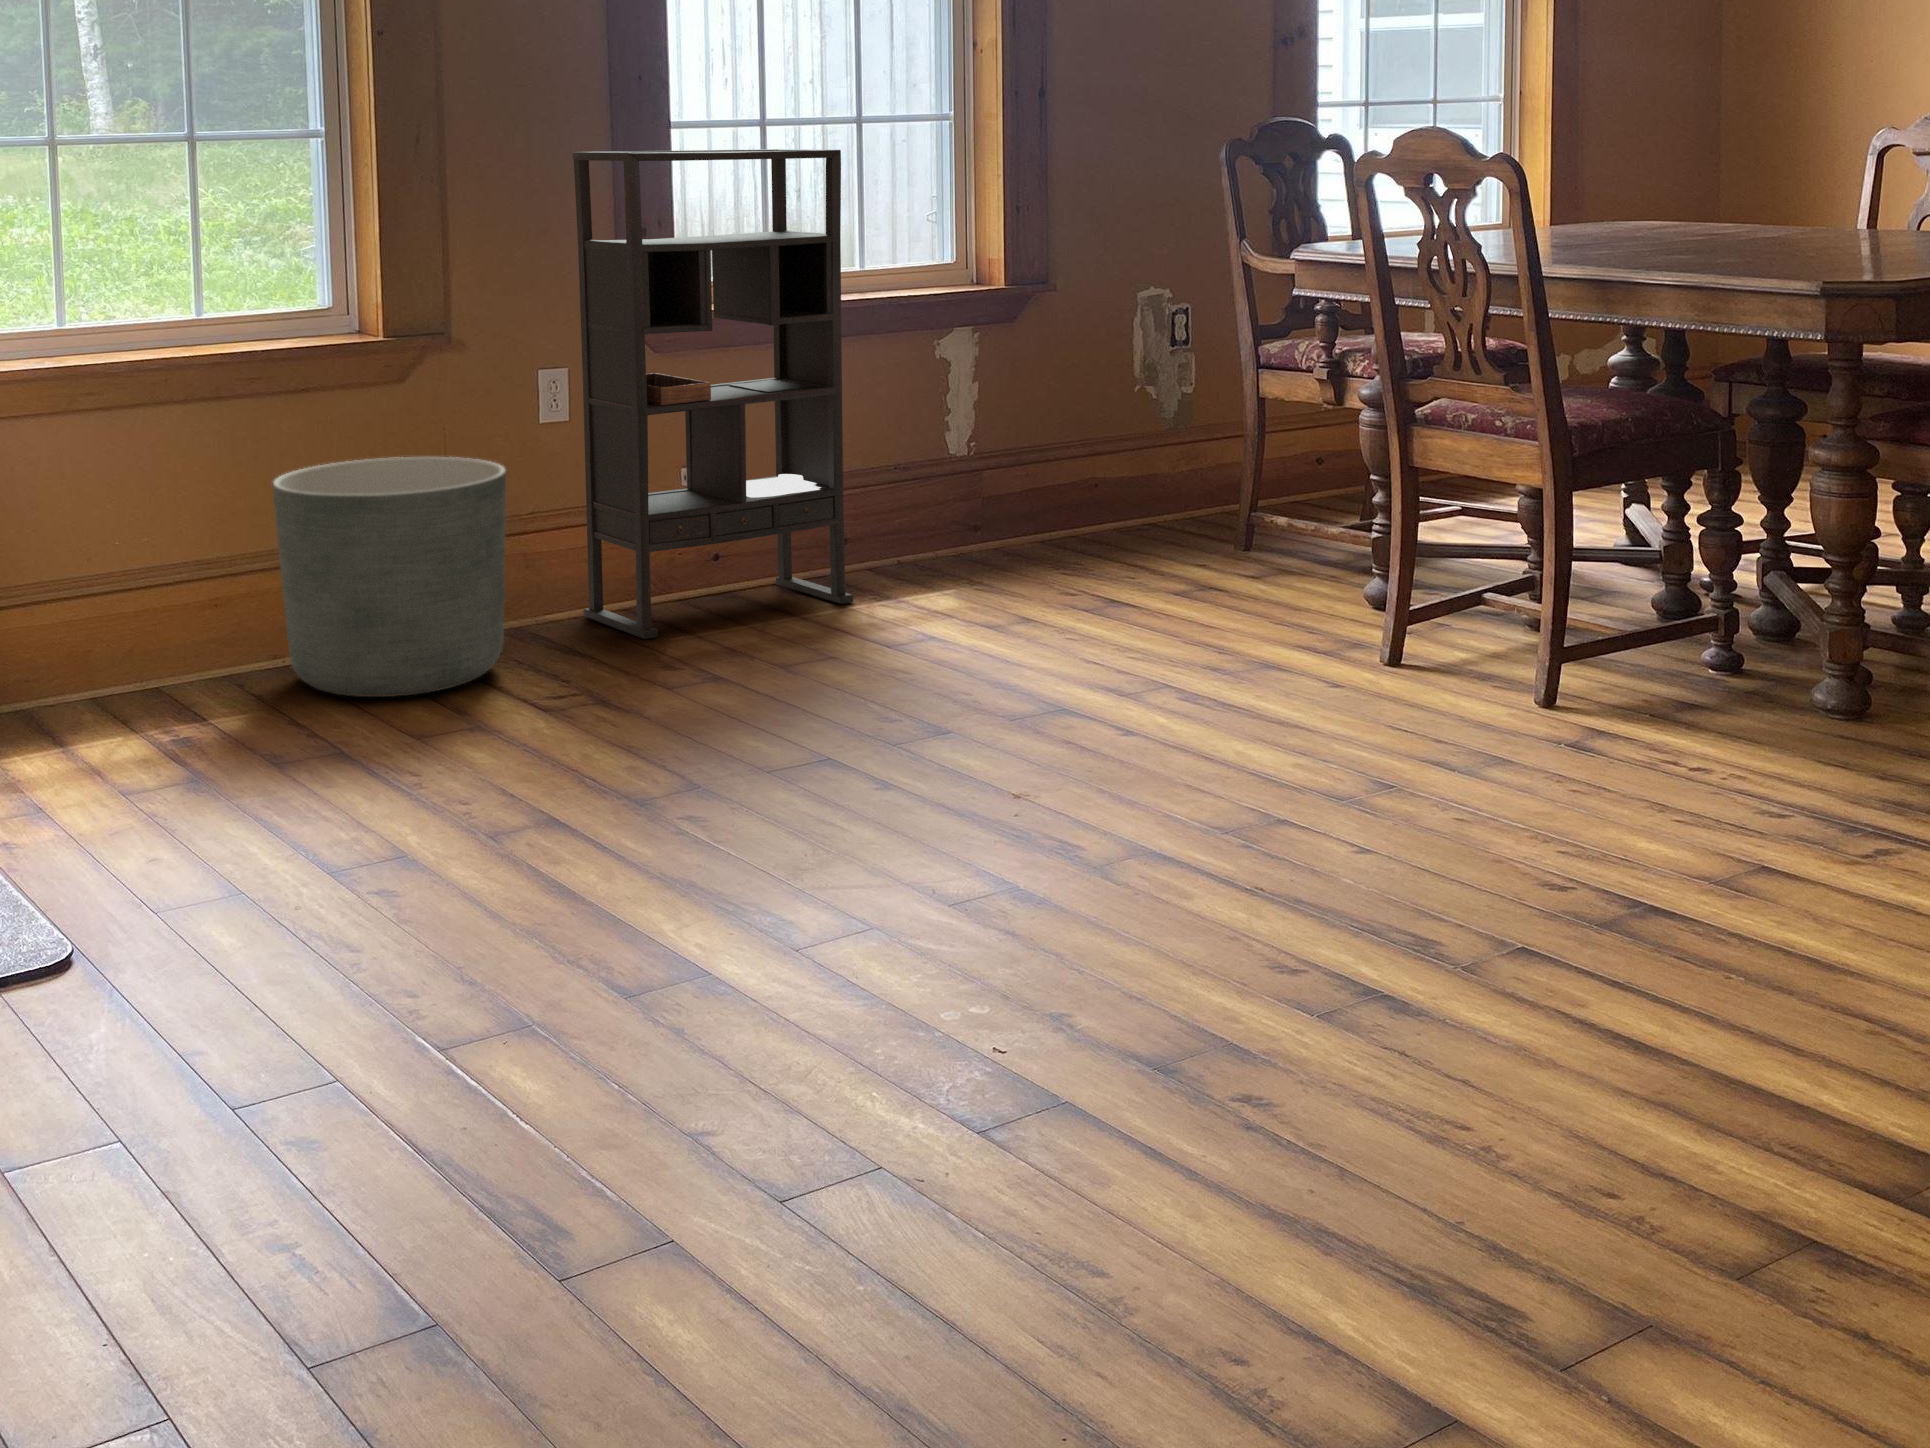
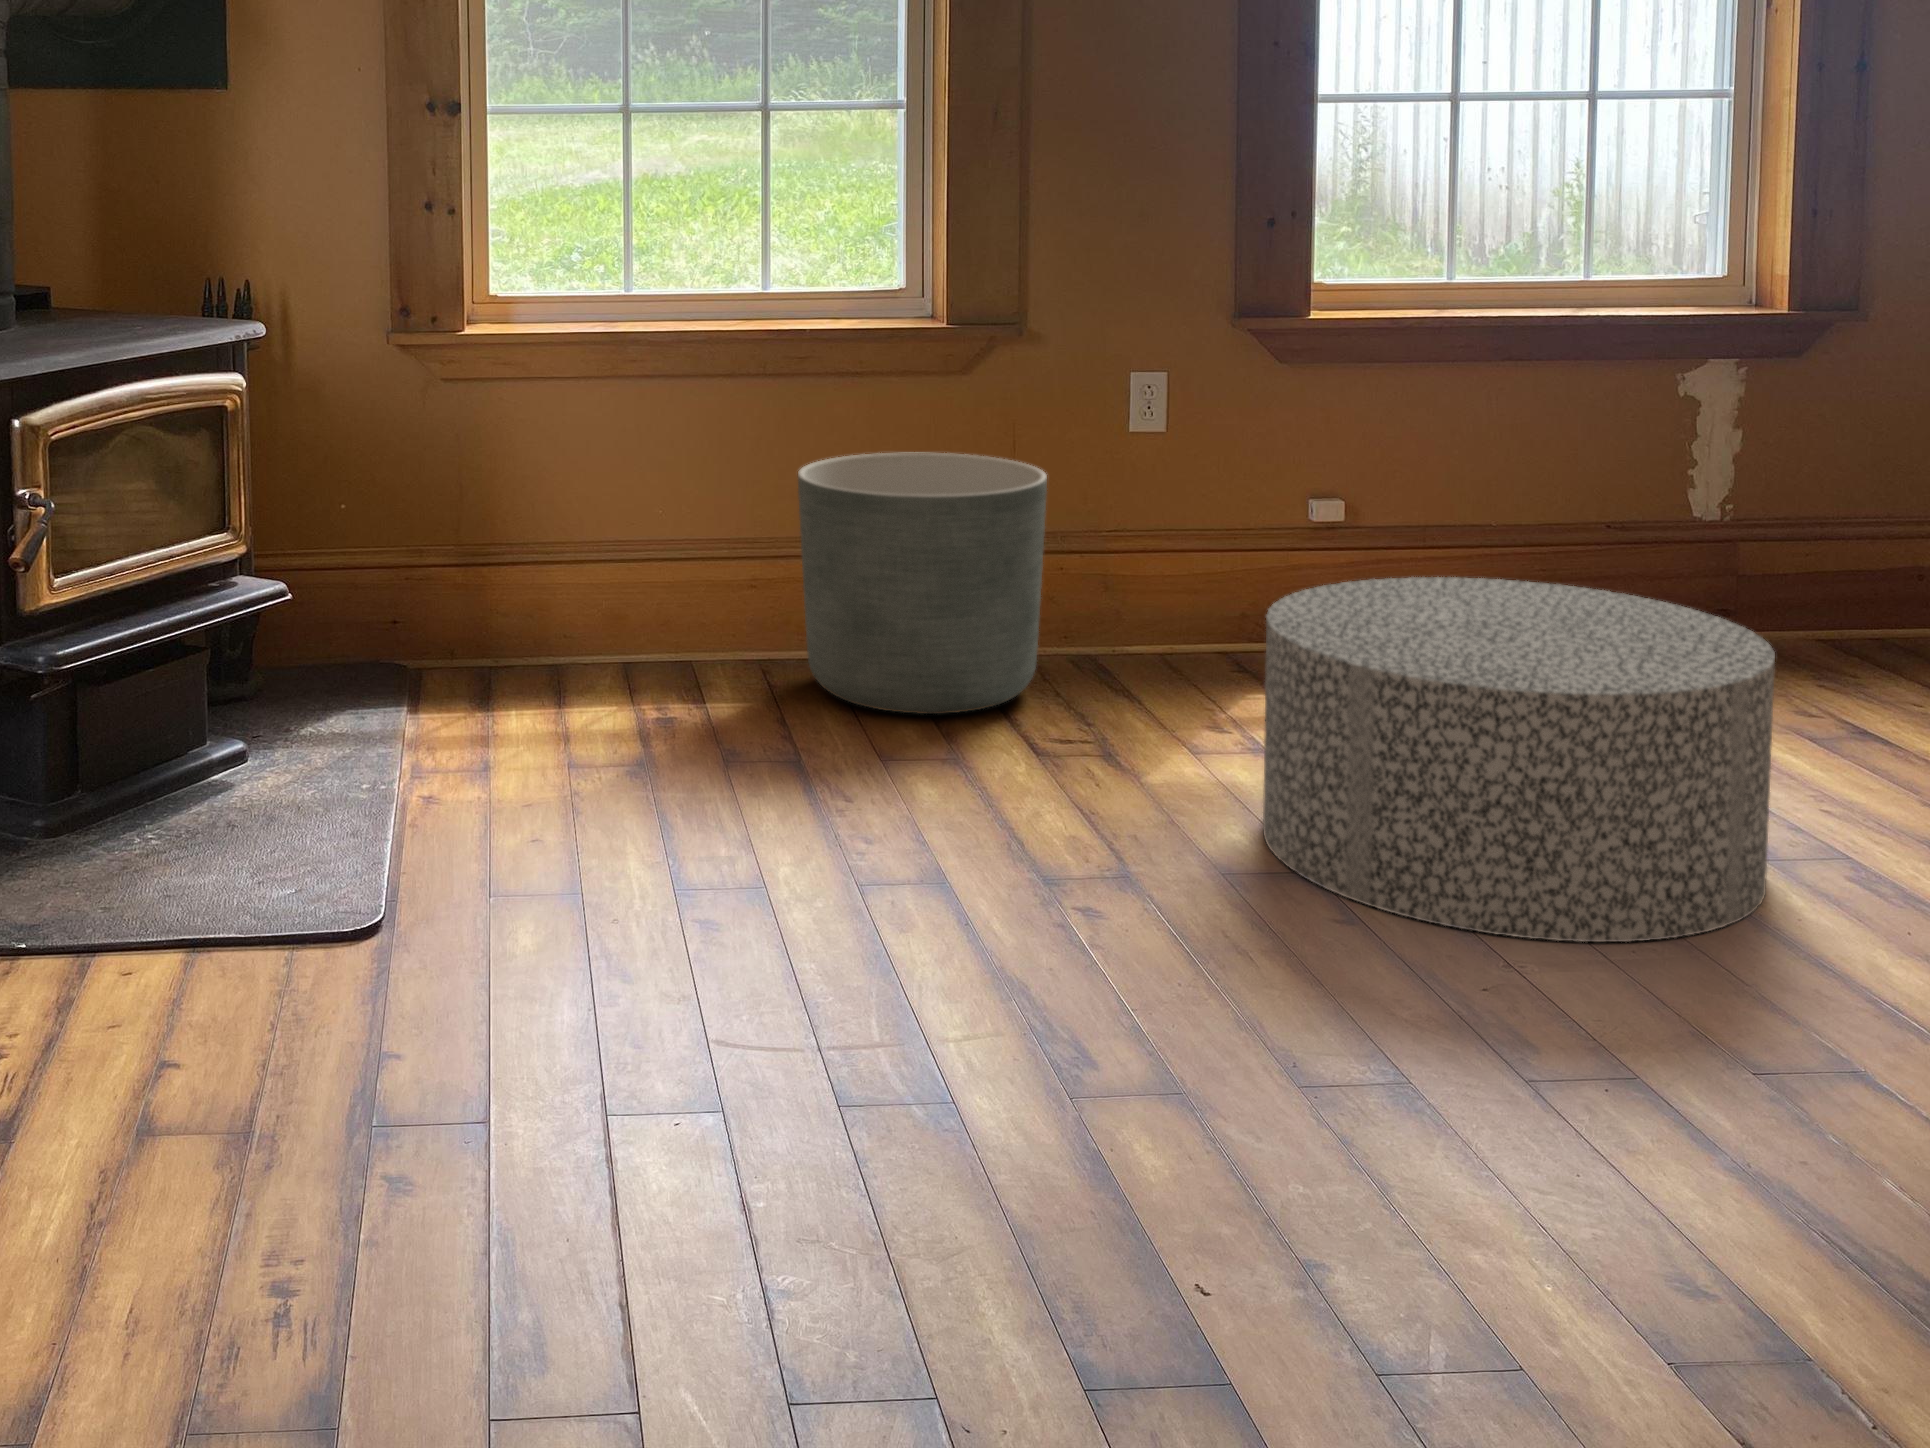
bookshelf: present [573,149,853,639] -> none [1171,128,1518,691]
ottoman: none [756,504,1125,766] -> present [1263,577,1775,942]

